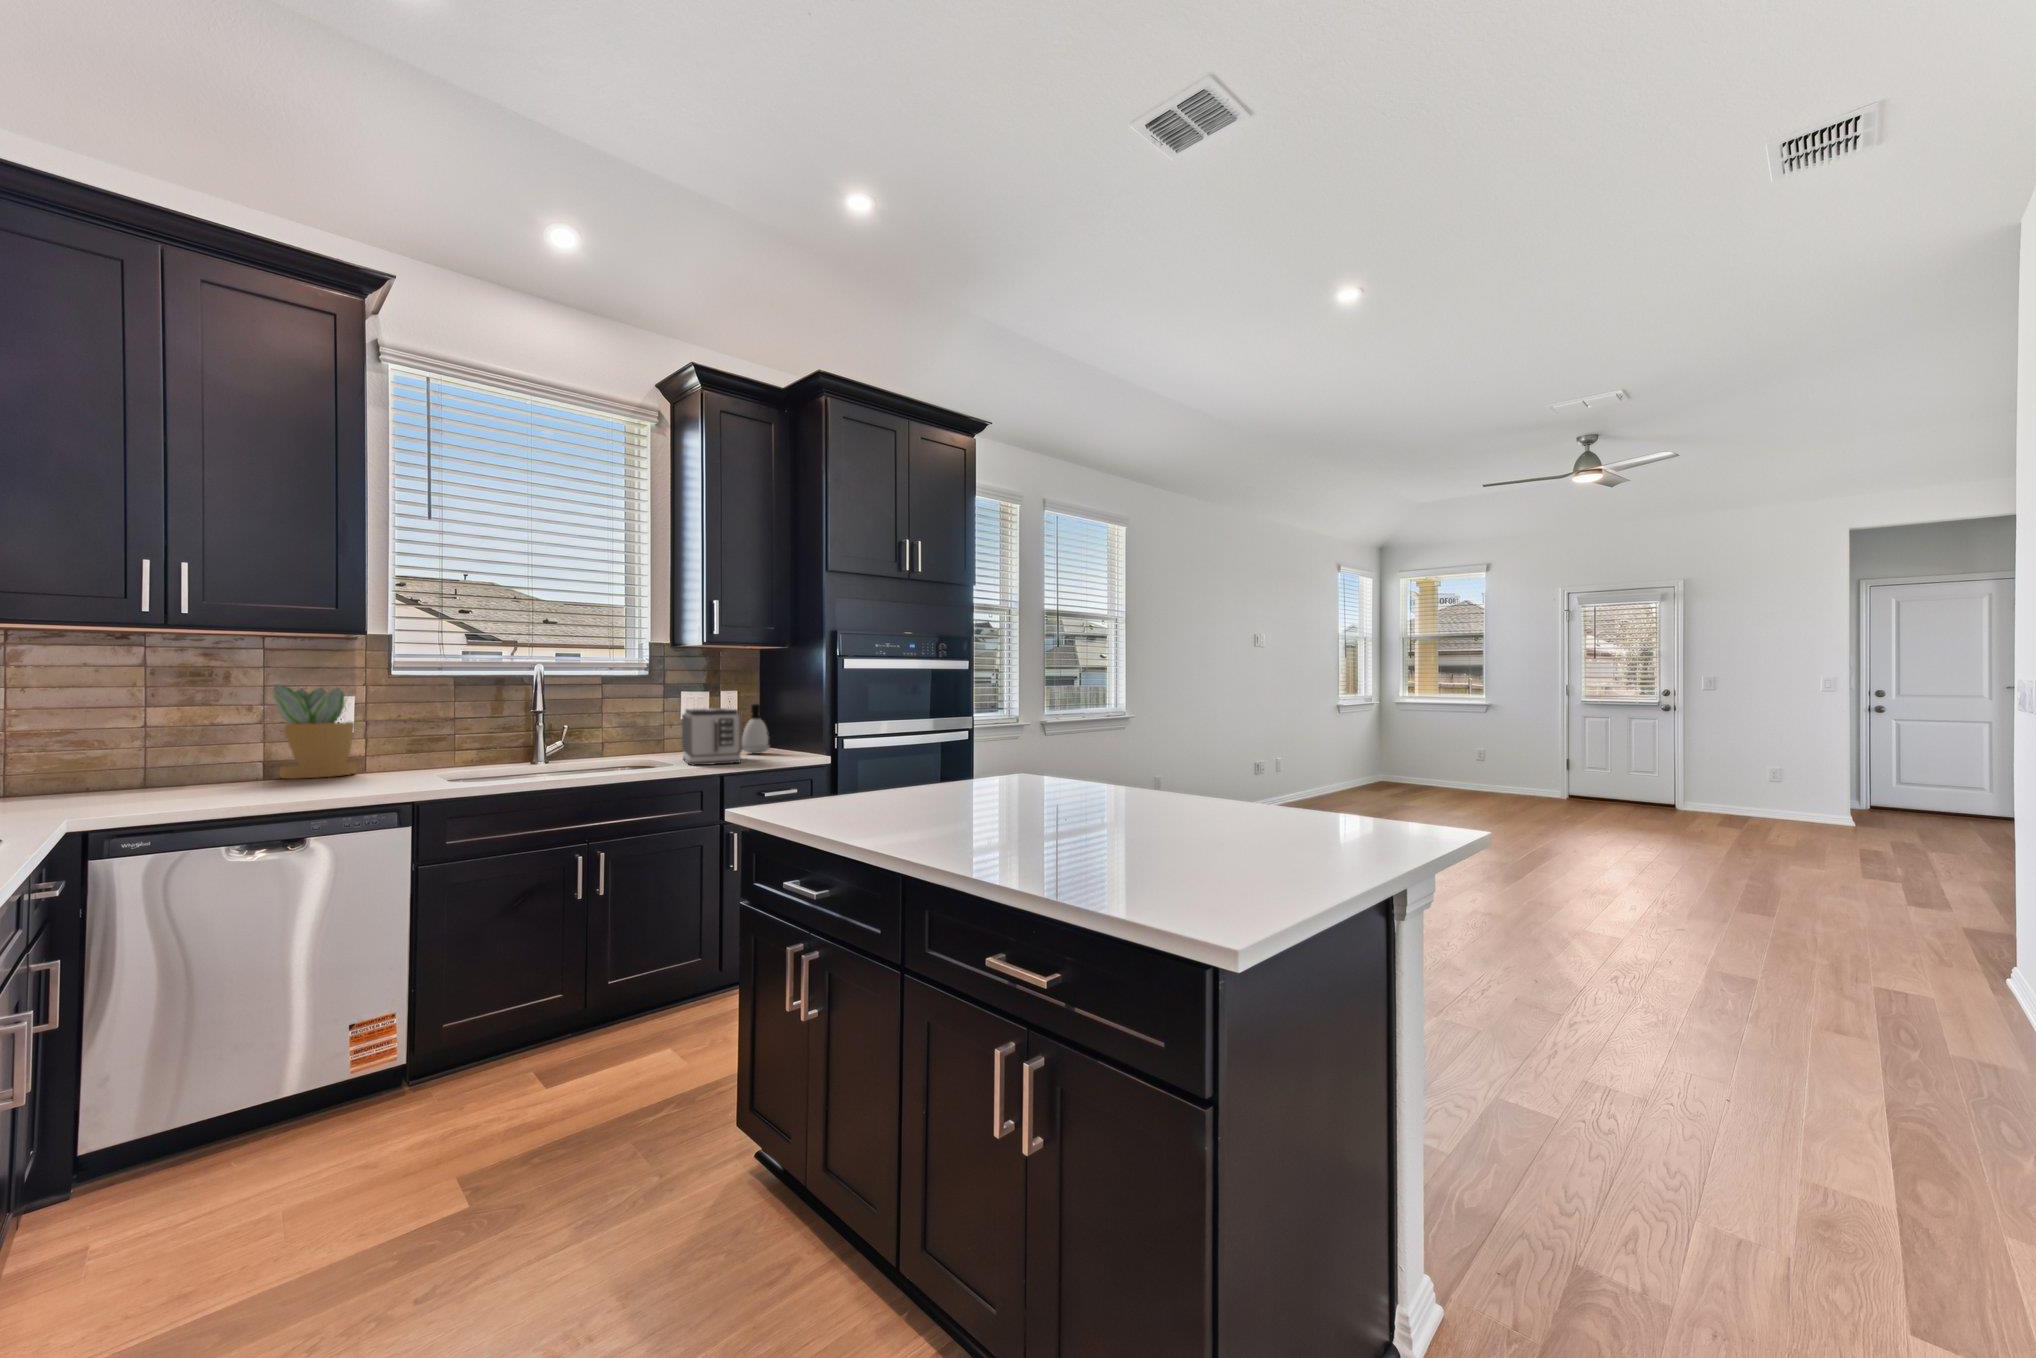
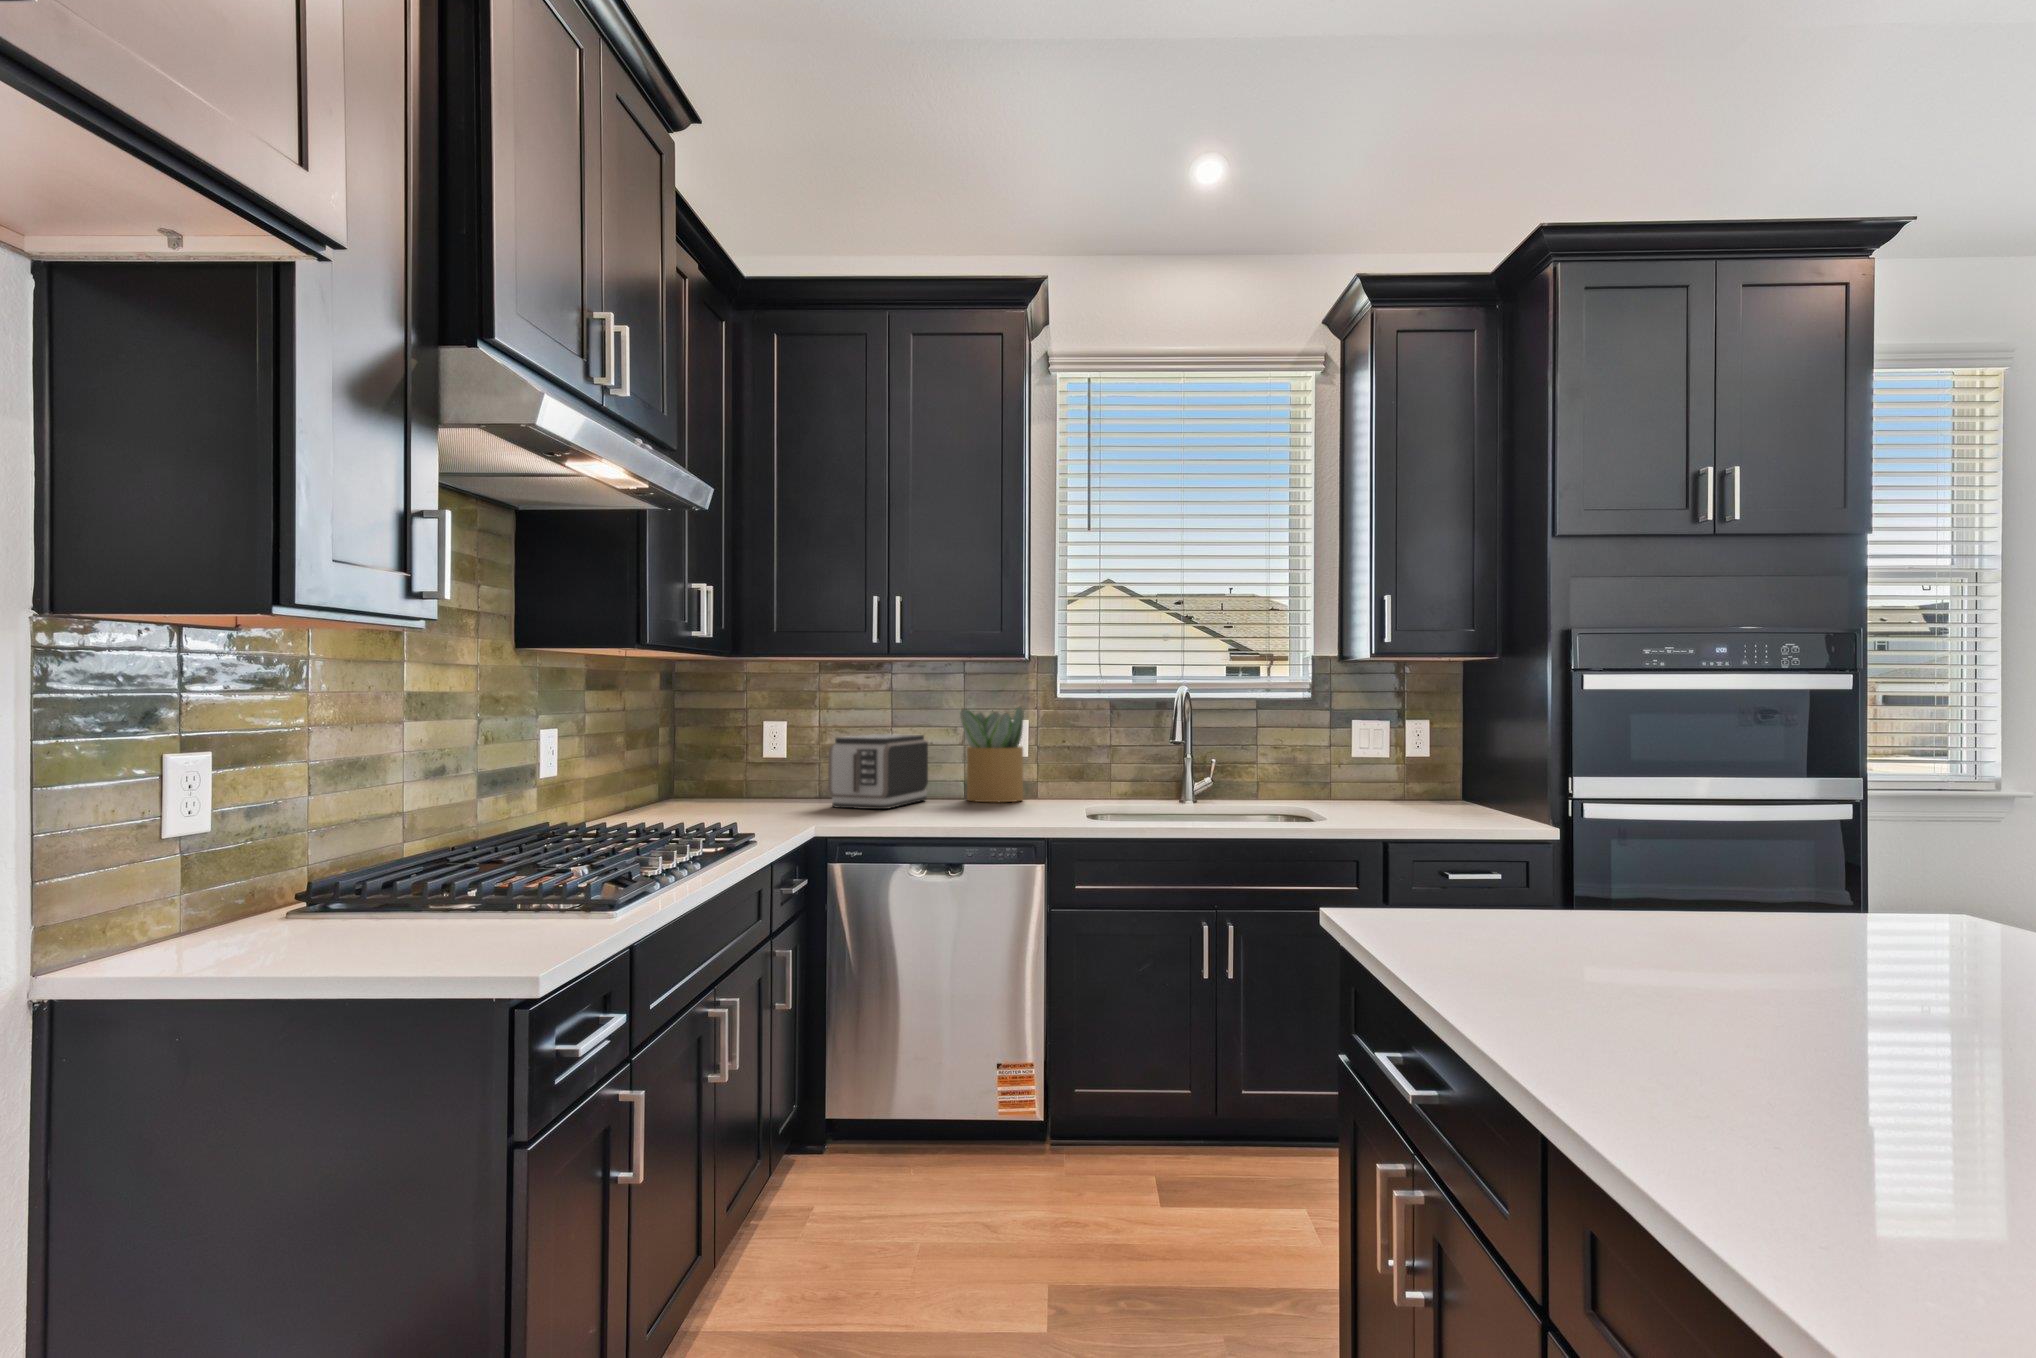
soap dispenser: present [742,704,770,754] -> none [1438,740,1480,811]
toaster: present [682,708,742,765] -> present [828,734,928,809]

